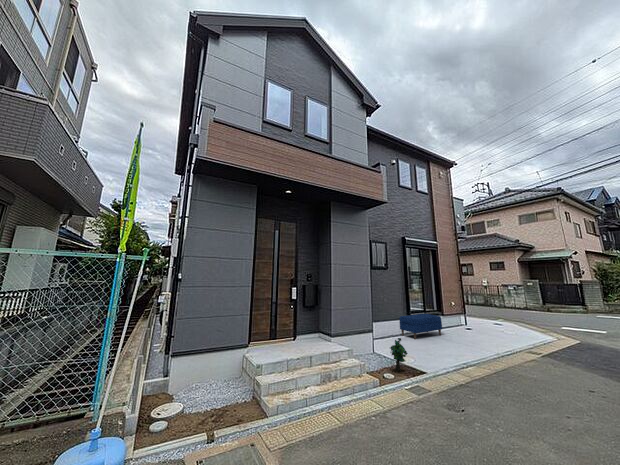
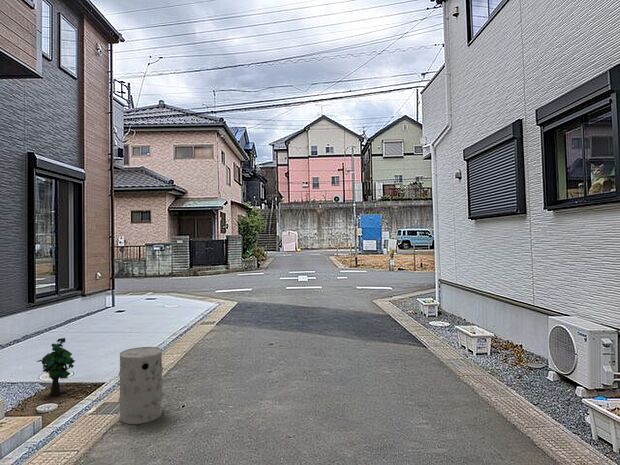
bench: present [400,314,442,339] -> none [16,296,91,343]
trash can: none [416,355,448,411] -> present [118,347,163,424]

